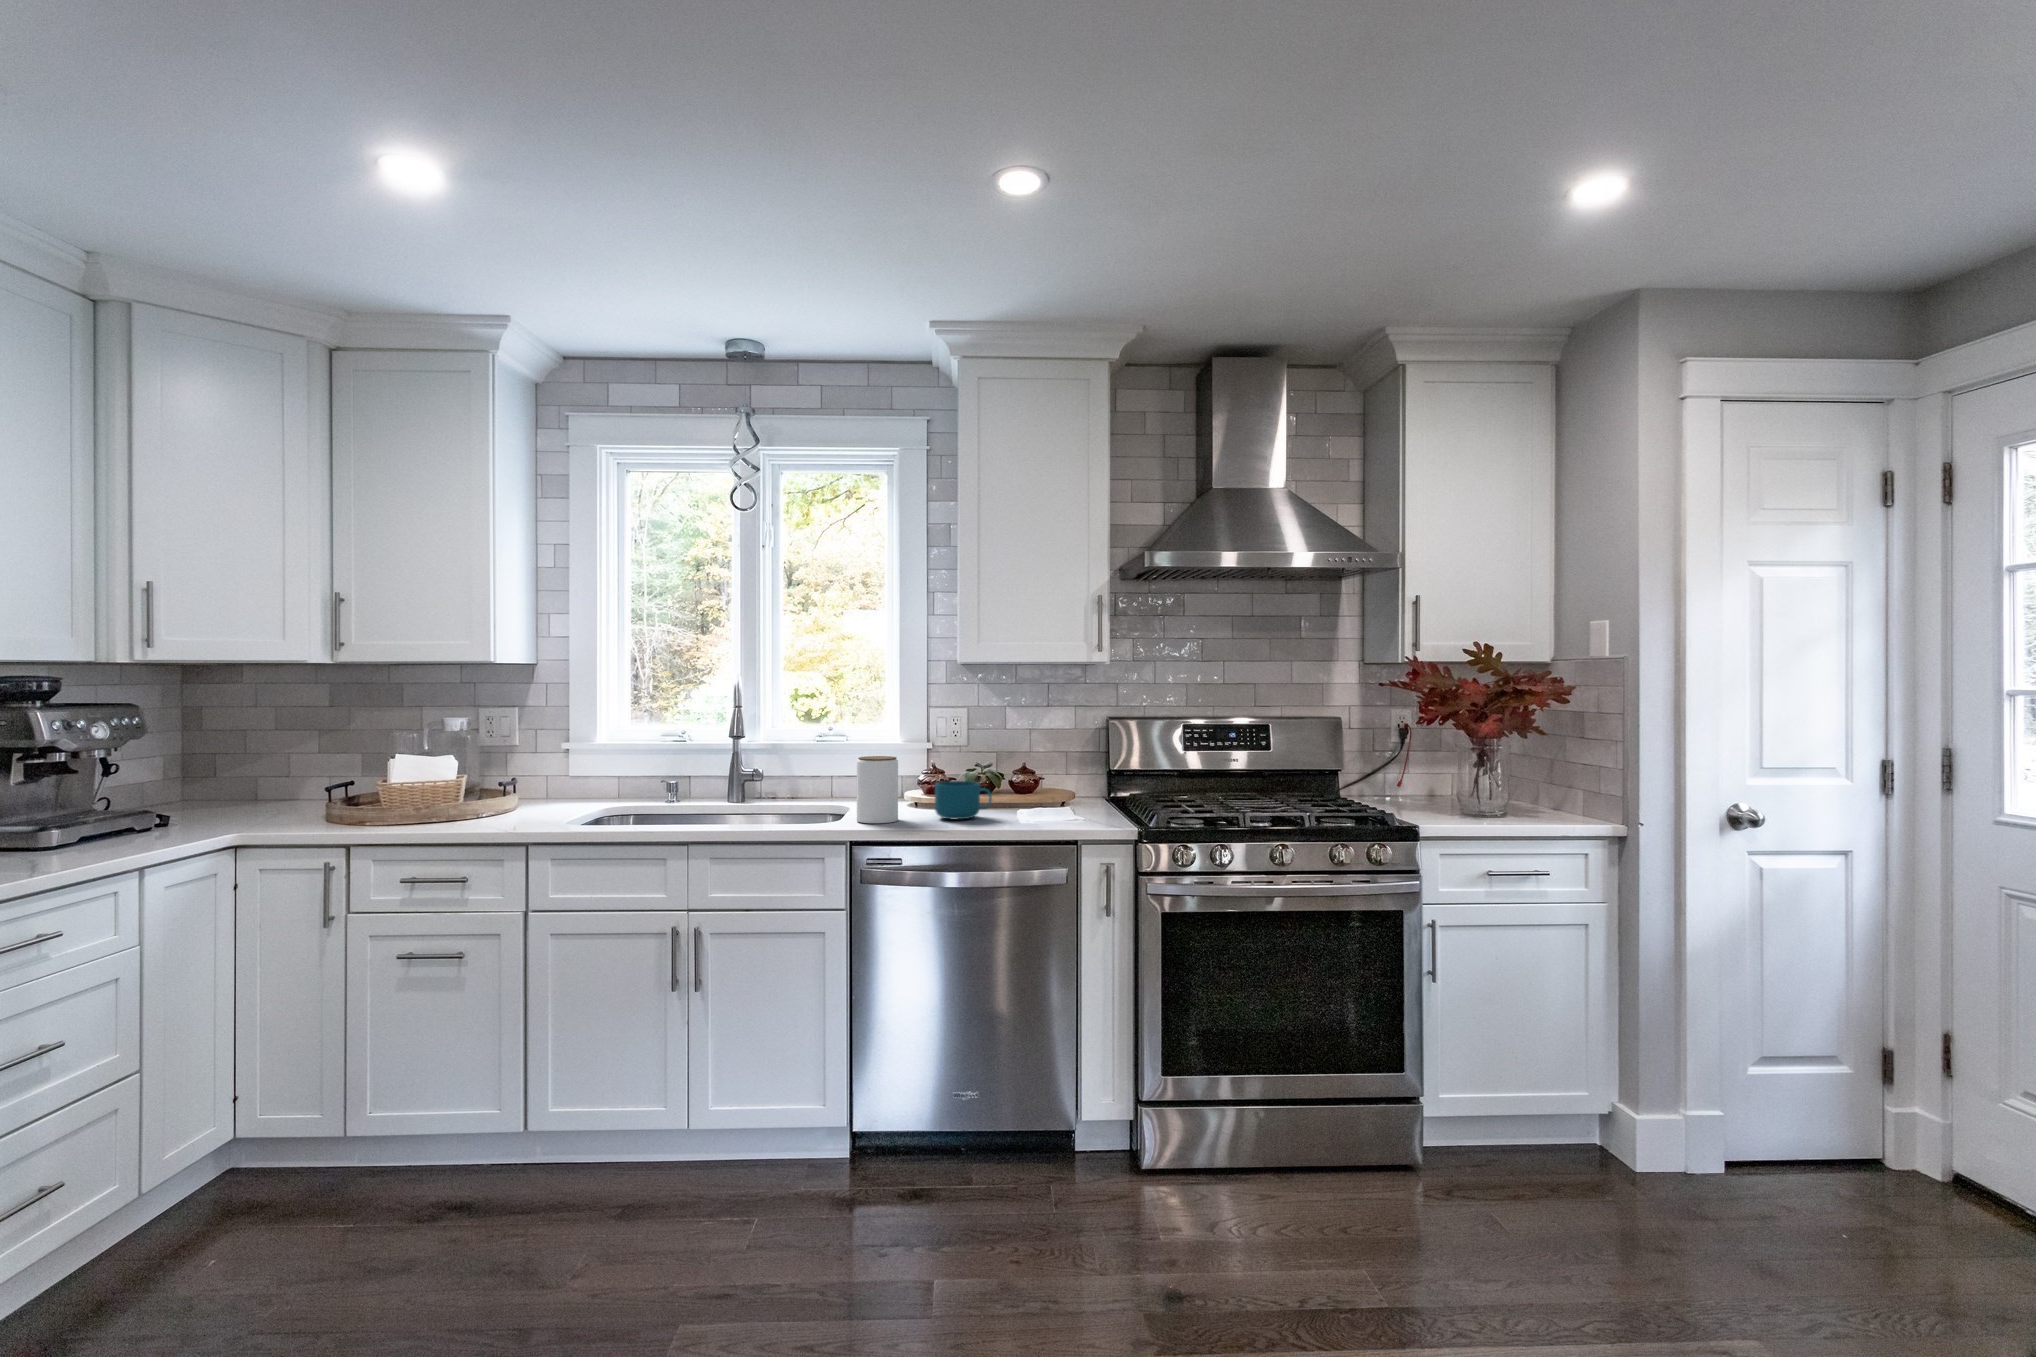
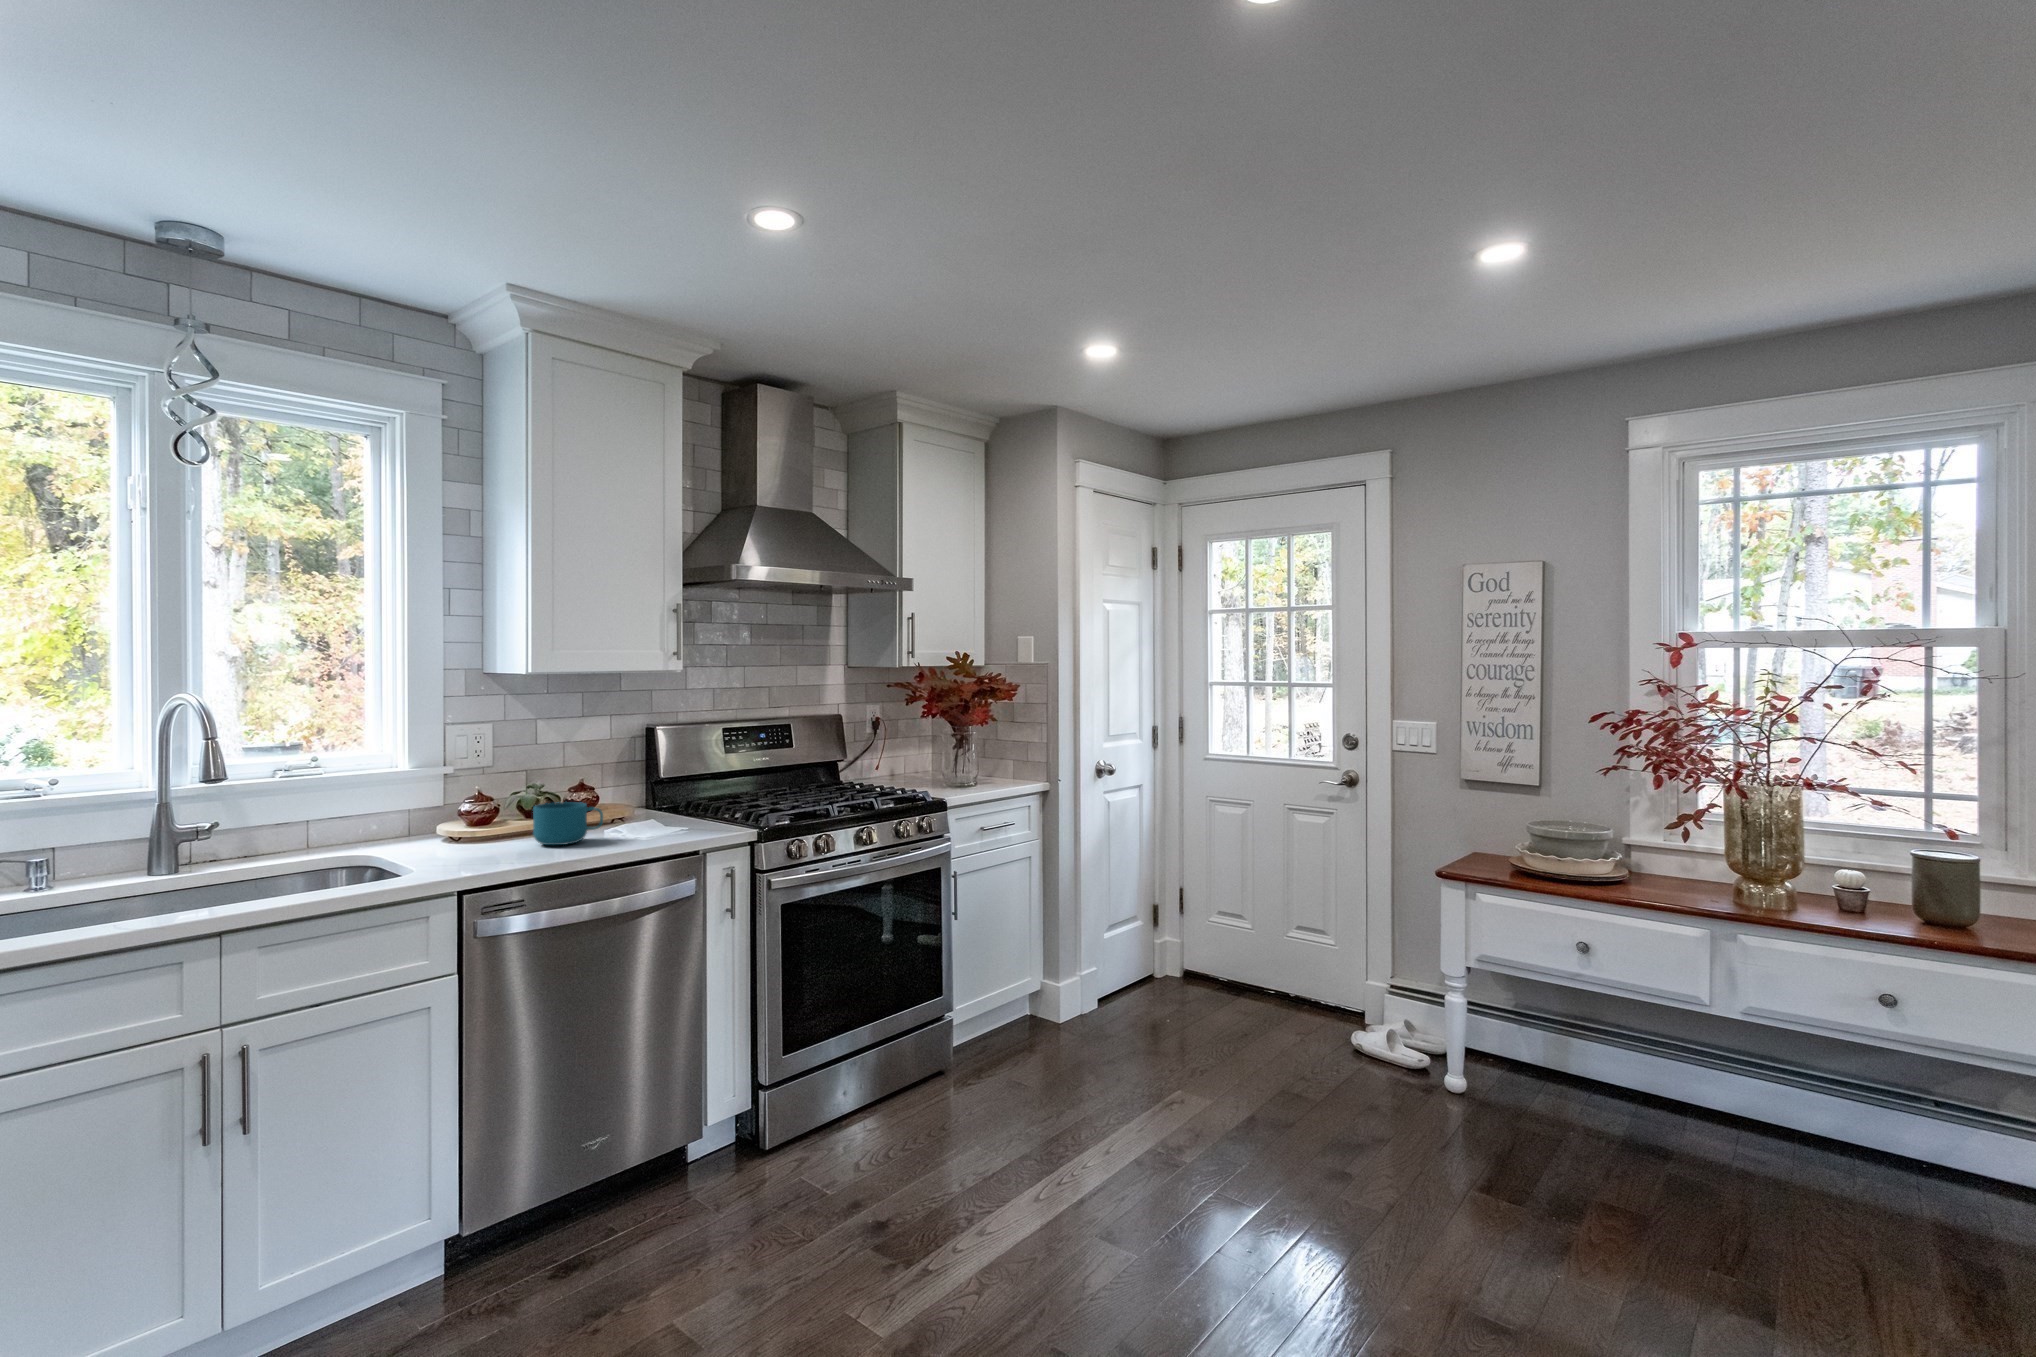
jar: present [857,756,898,823] -> none [445,783,500,863]

